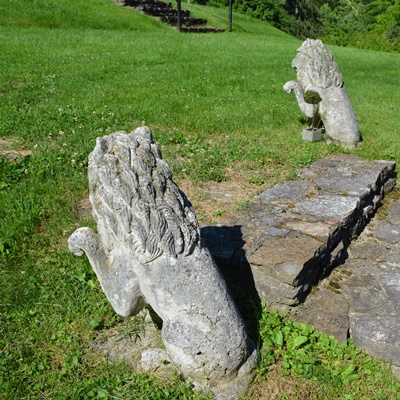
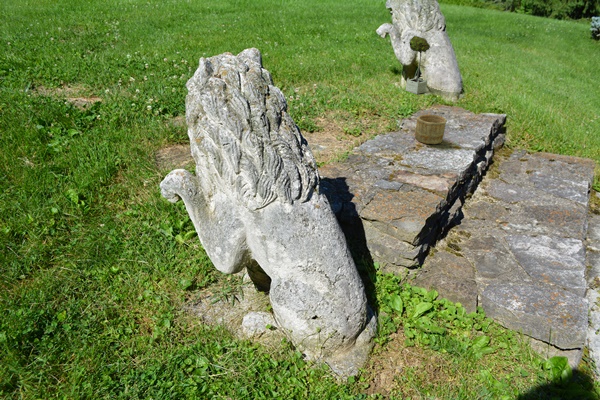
wooden bucket: none [306,164,334,191] -> present [415,114,447,144]

